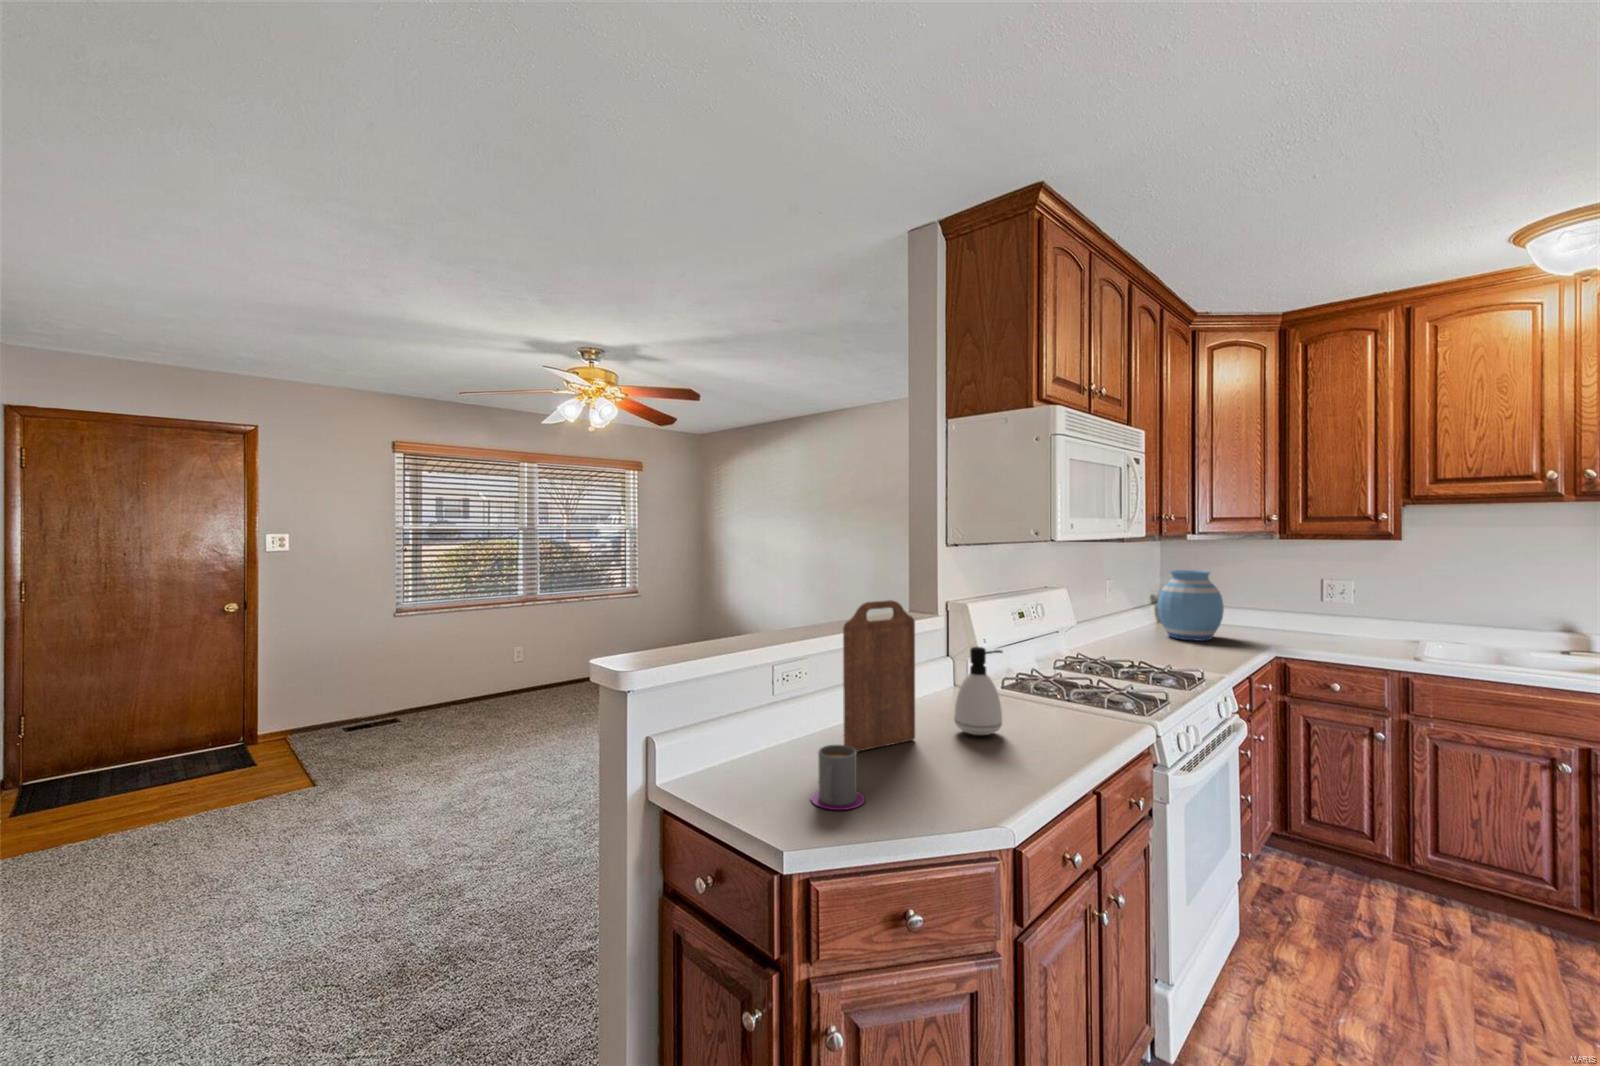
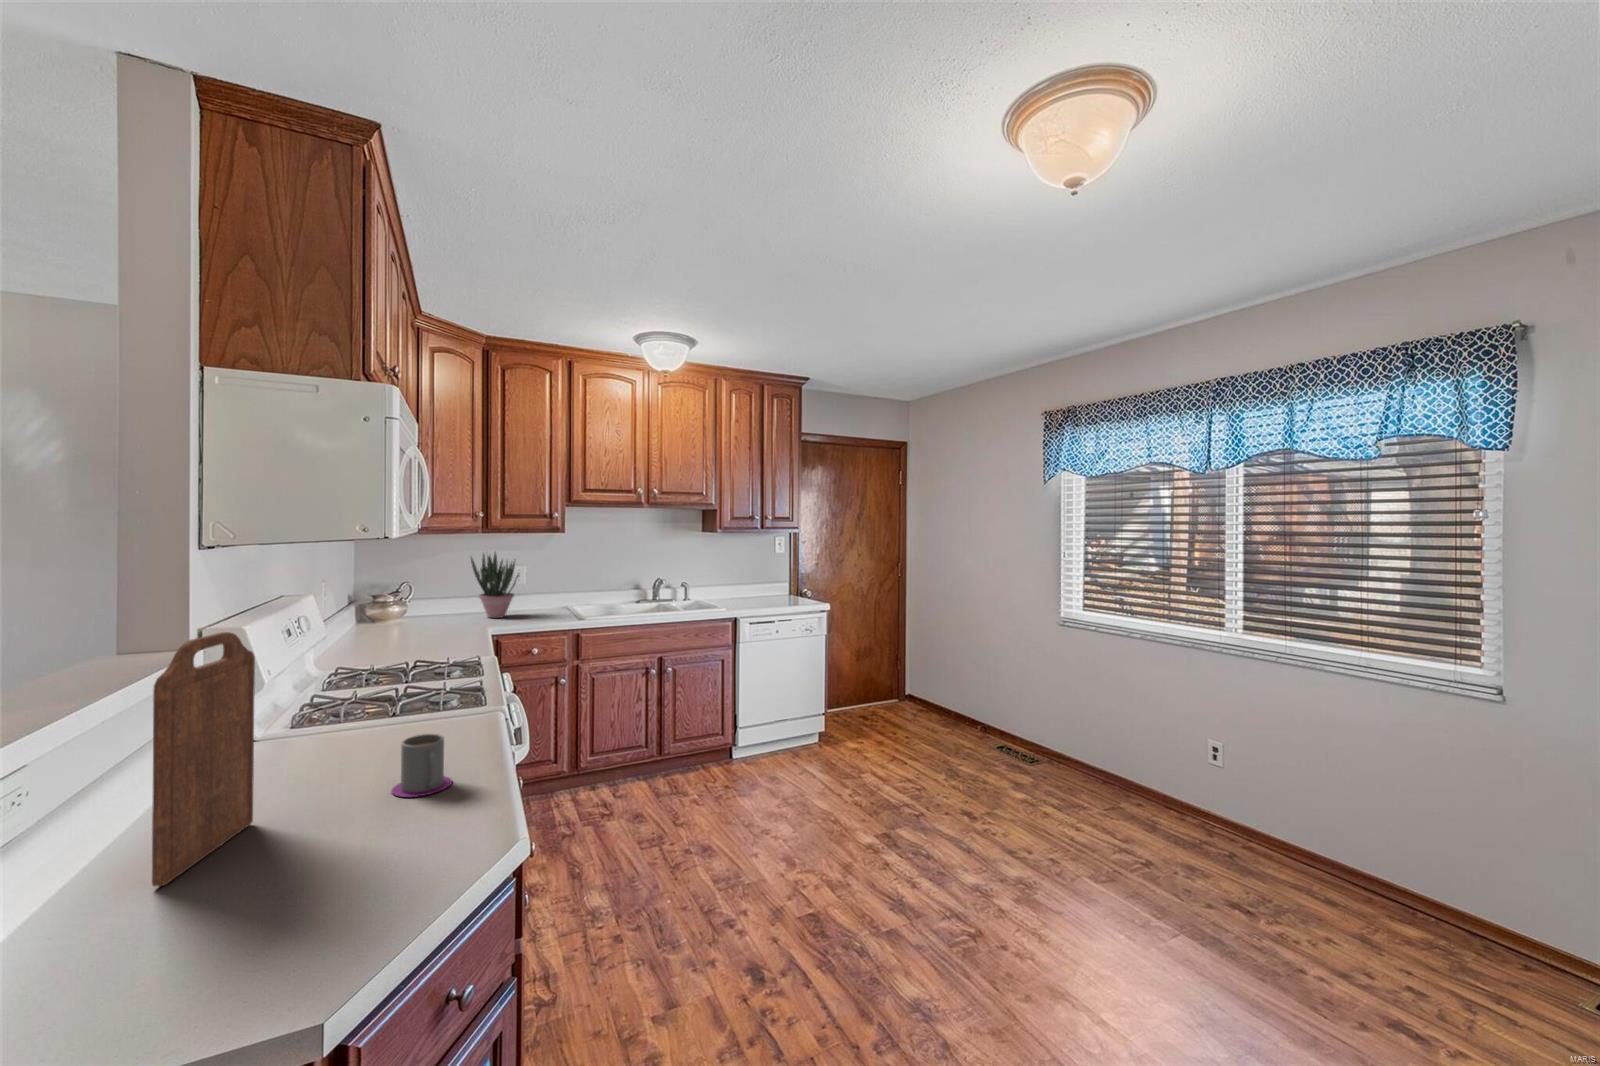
potted plant: none [1265,560,1325,641] -> present [471,553,518,618]
vase: present [1157,570,1224,641] -> none [378,563,445,632]
soap dispenser: present [954,647,1002,735] -> none [293,673,365,786]
mug: present [811,745,865,810] -> present [392,734,452,797]

